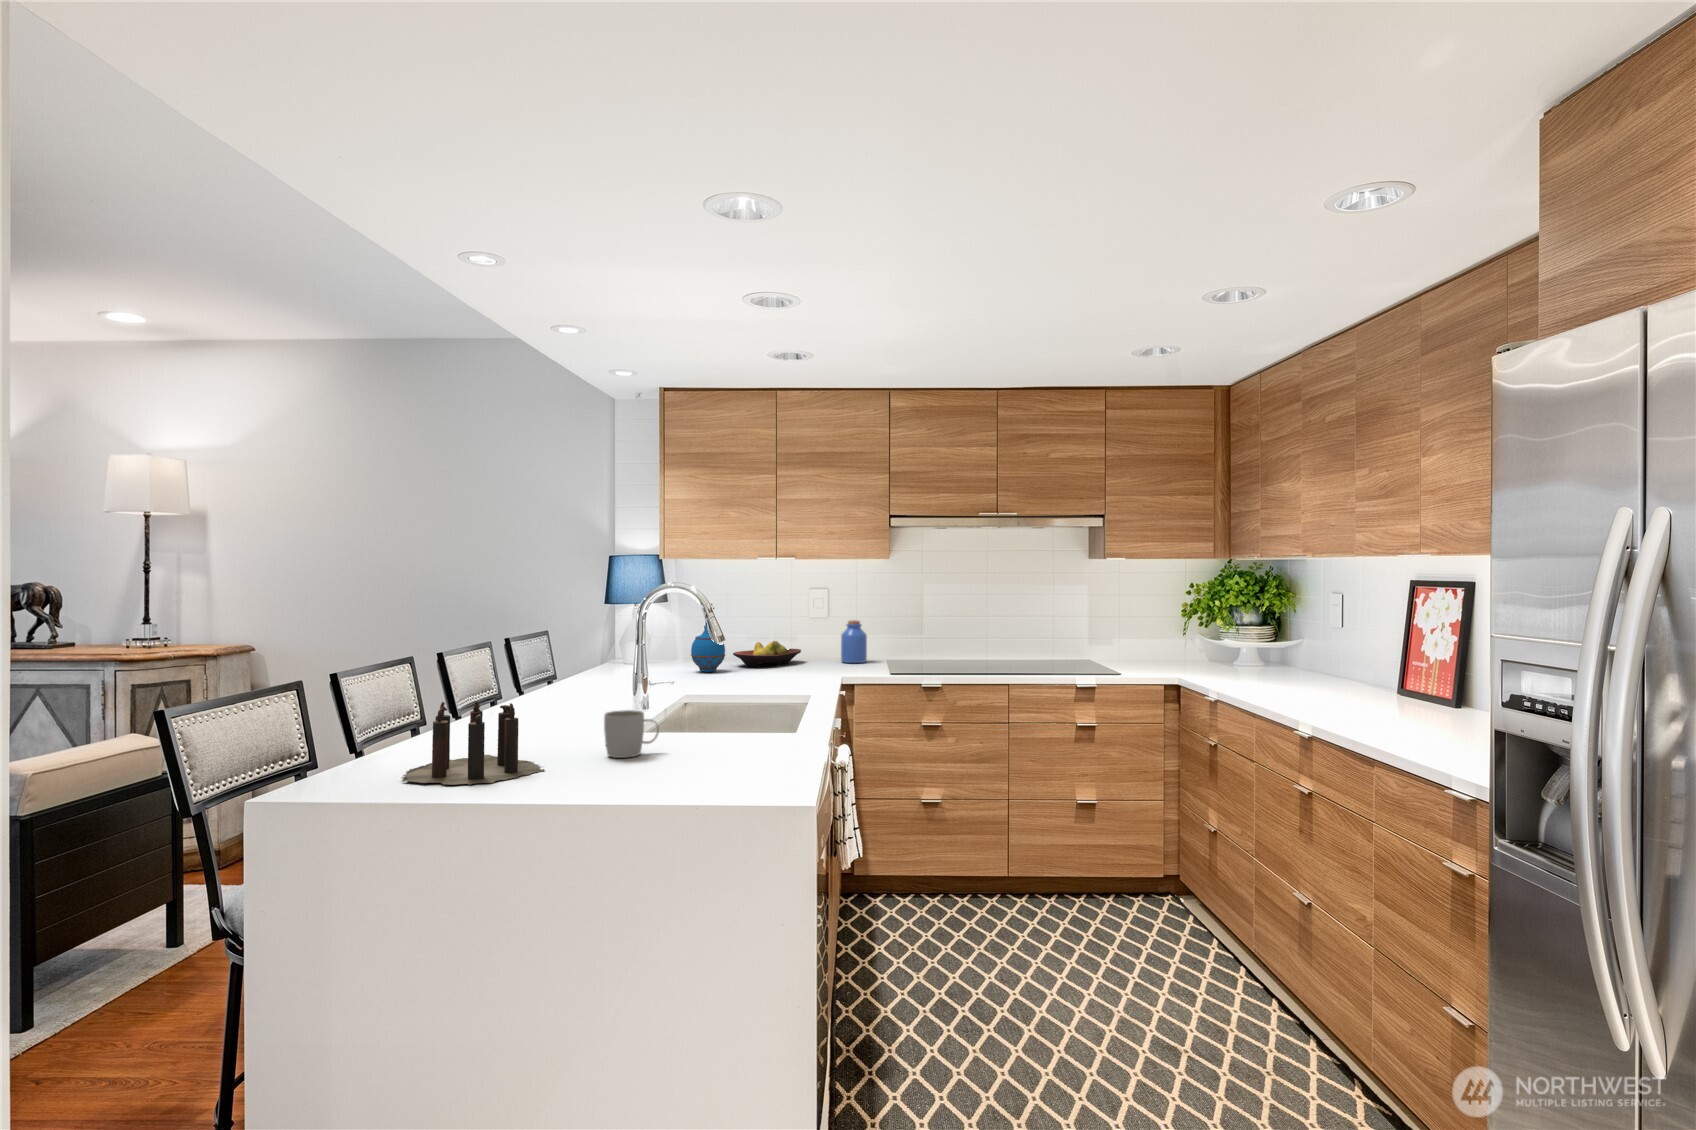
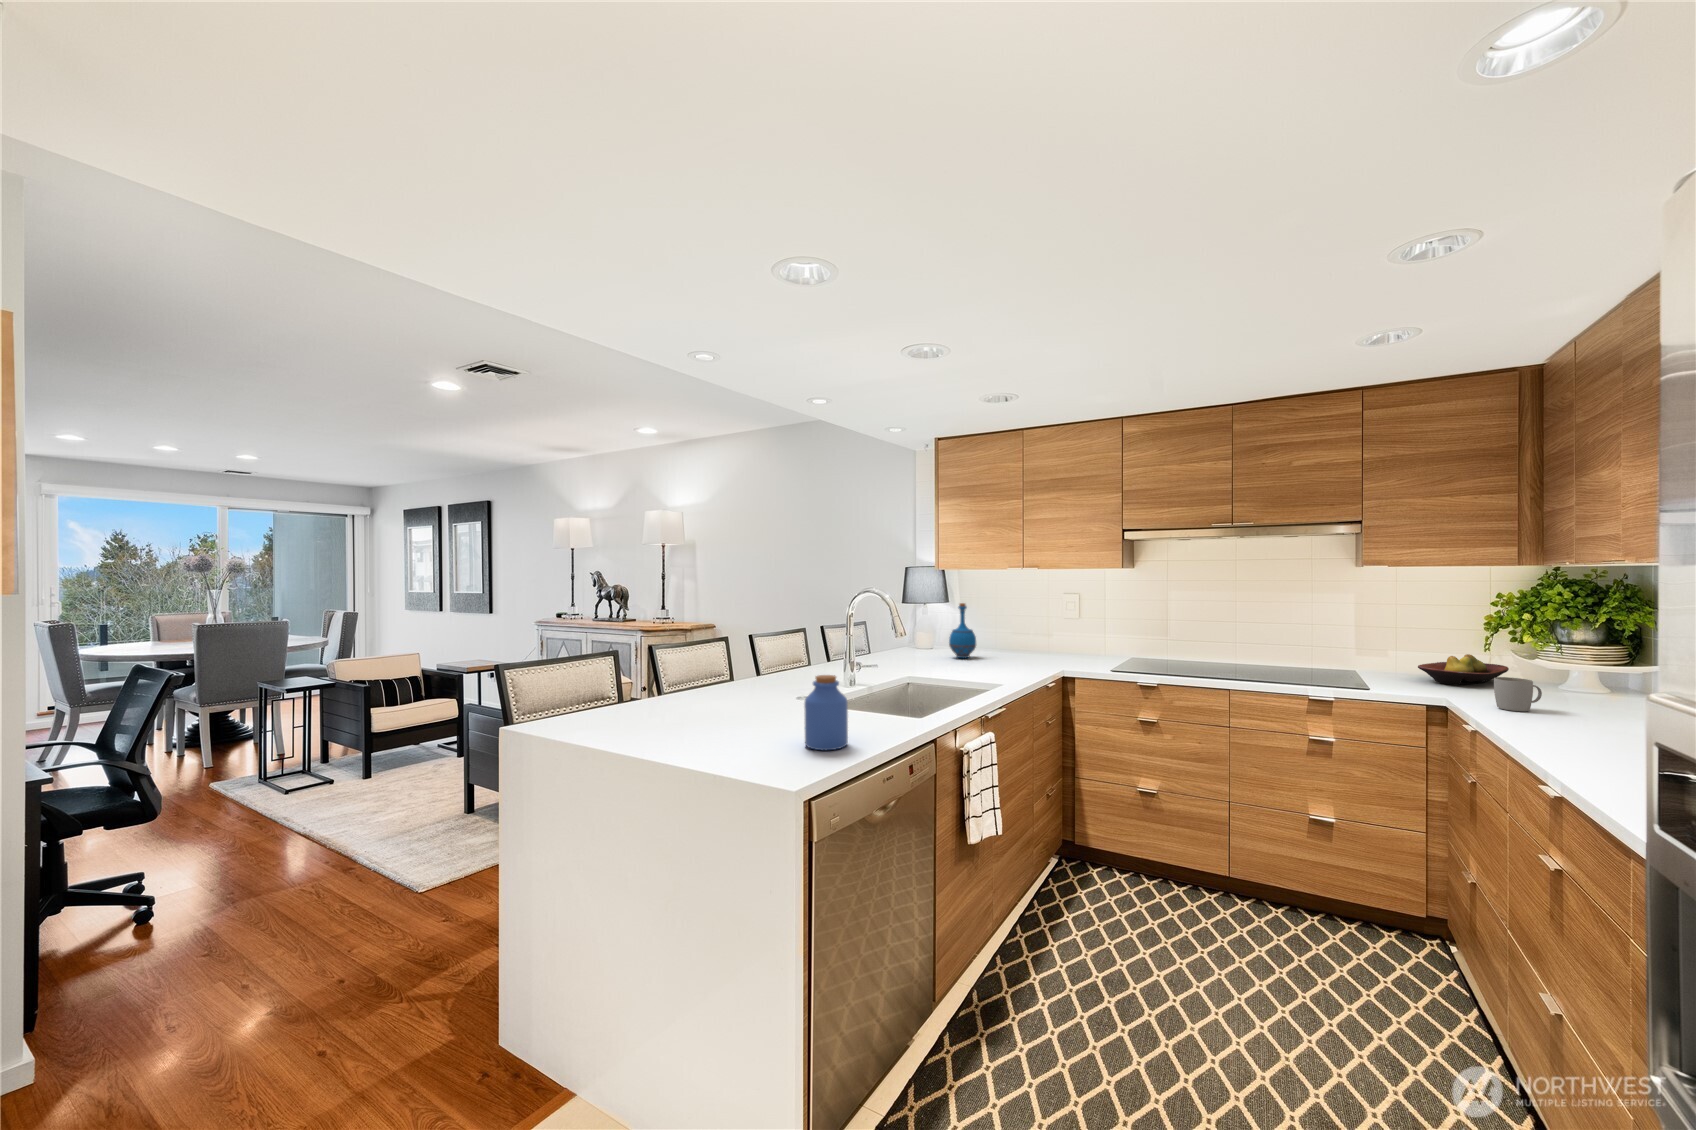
jar: present [841,620,867,663] -> present [804,675,848,750]
fruit bowl: present [733,641,801,667] -> present [1418,654,1509,685]
candle: present [402,701,544,785] -> none [621,680,736,742]
mug: present [604,710,659,758] -> present [1494,677,1542,711]

